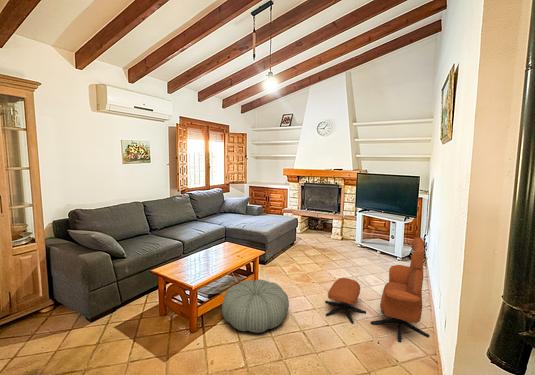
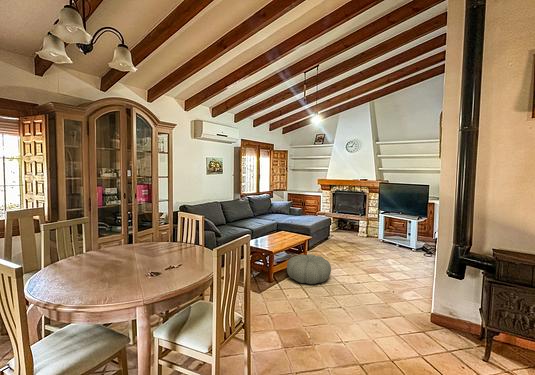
lounge chair: present [325,237,430,342] -> none [355,226,427,293]

